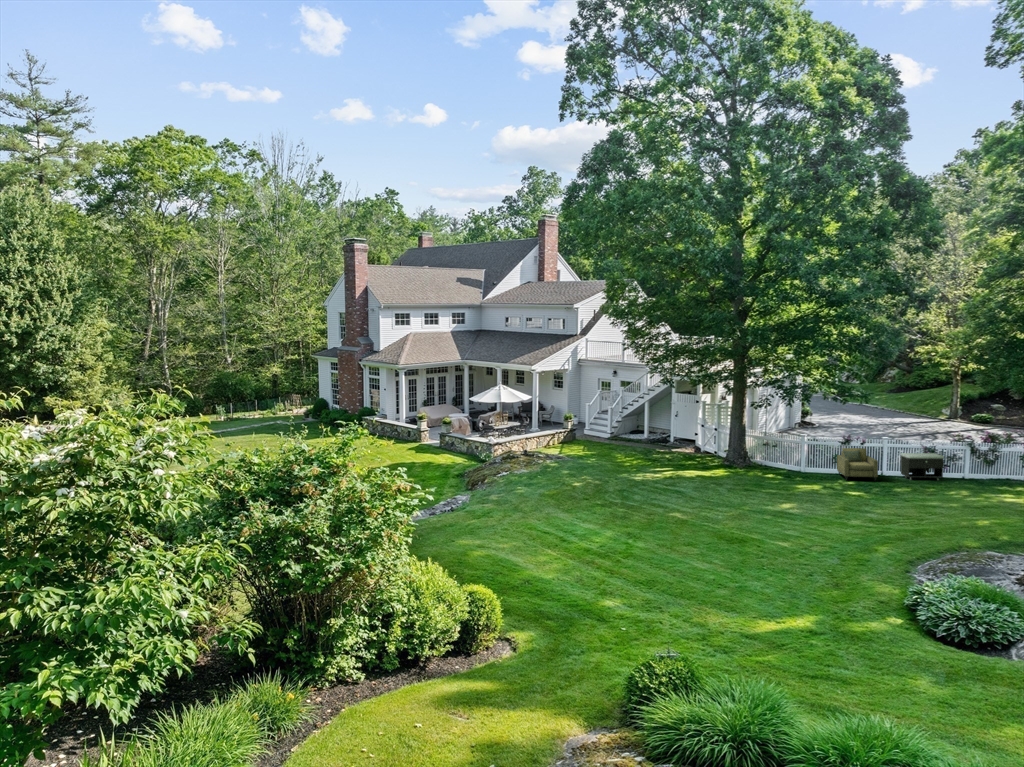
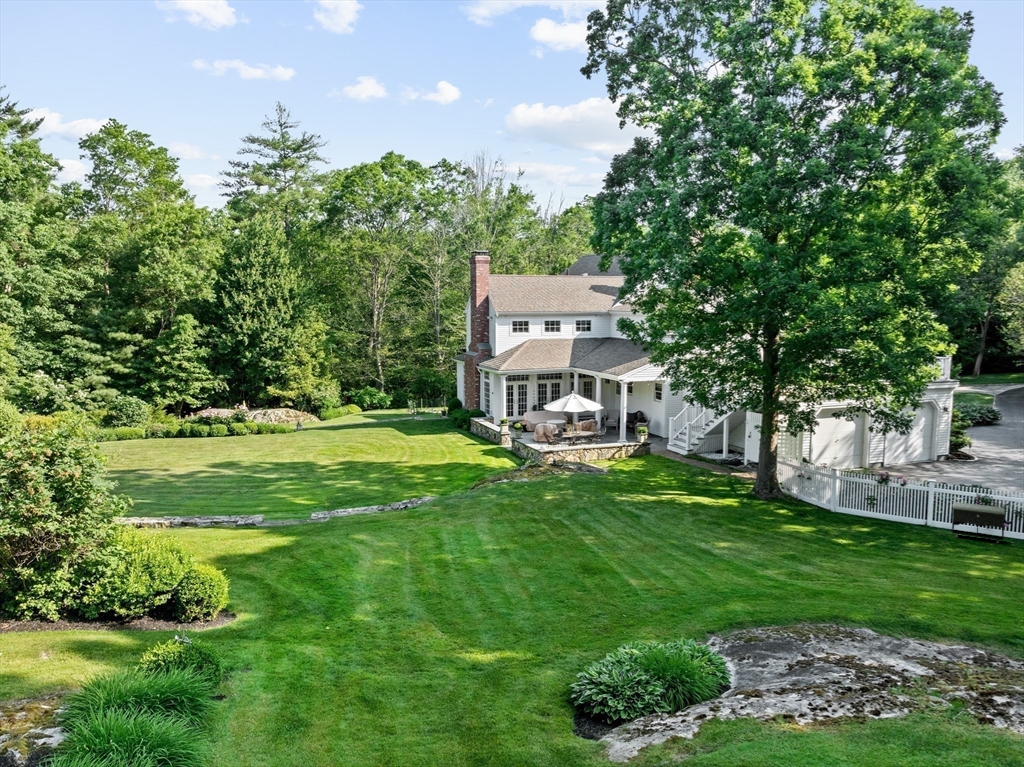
armchair: present [837,448,878,481] -> none [860,486,911,531]

